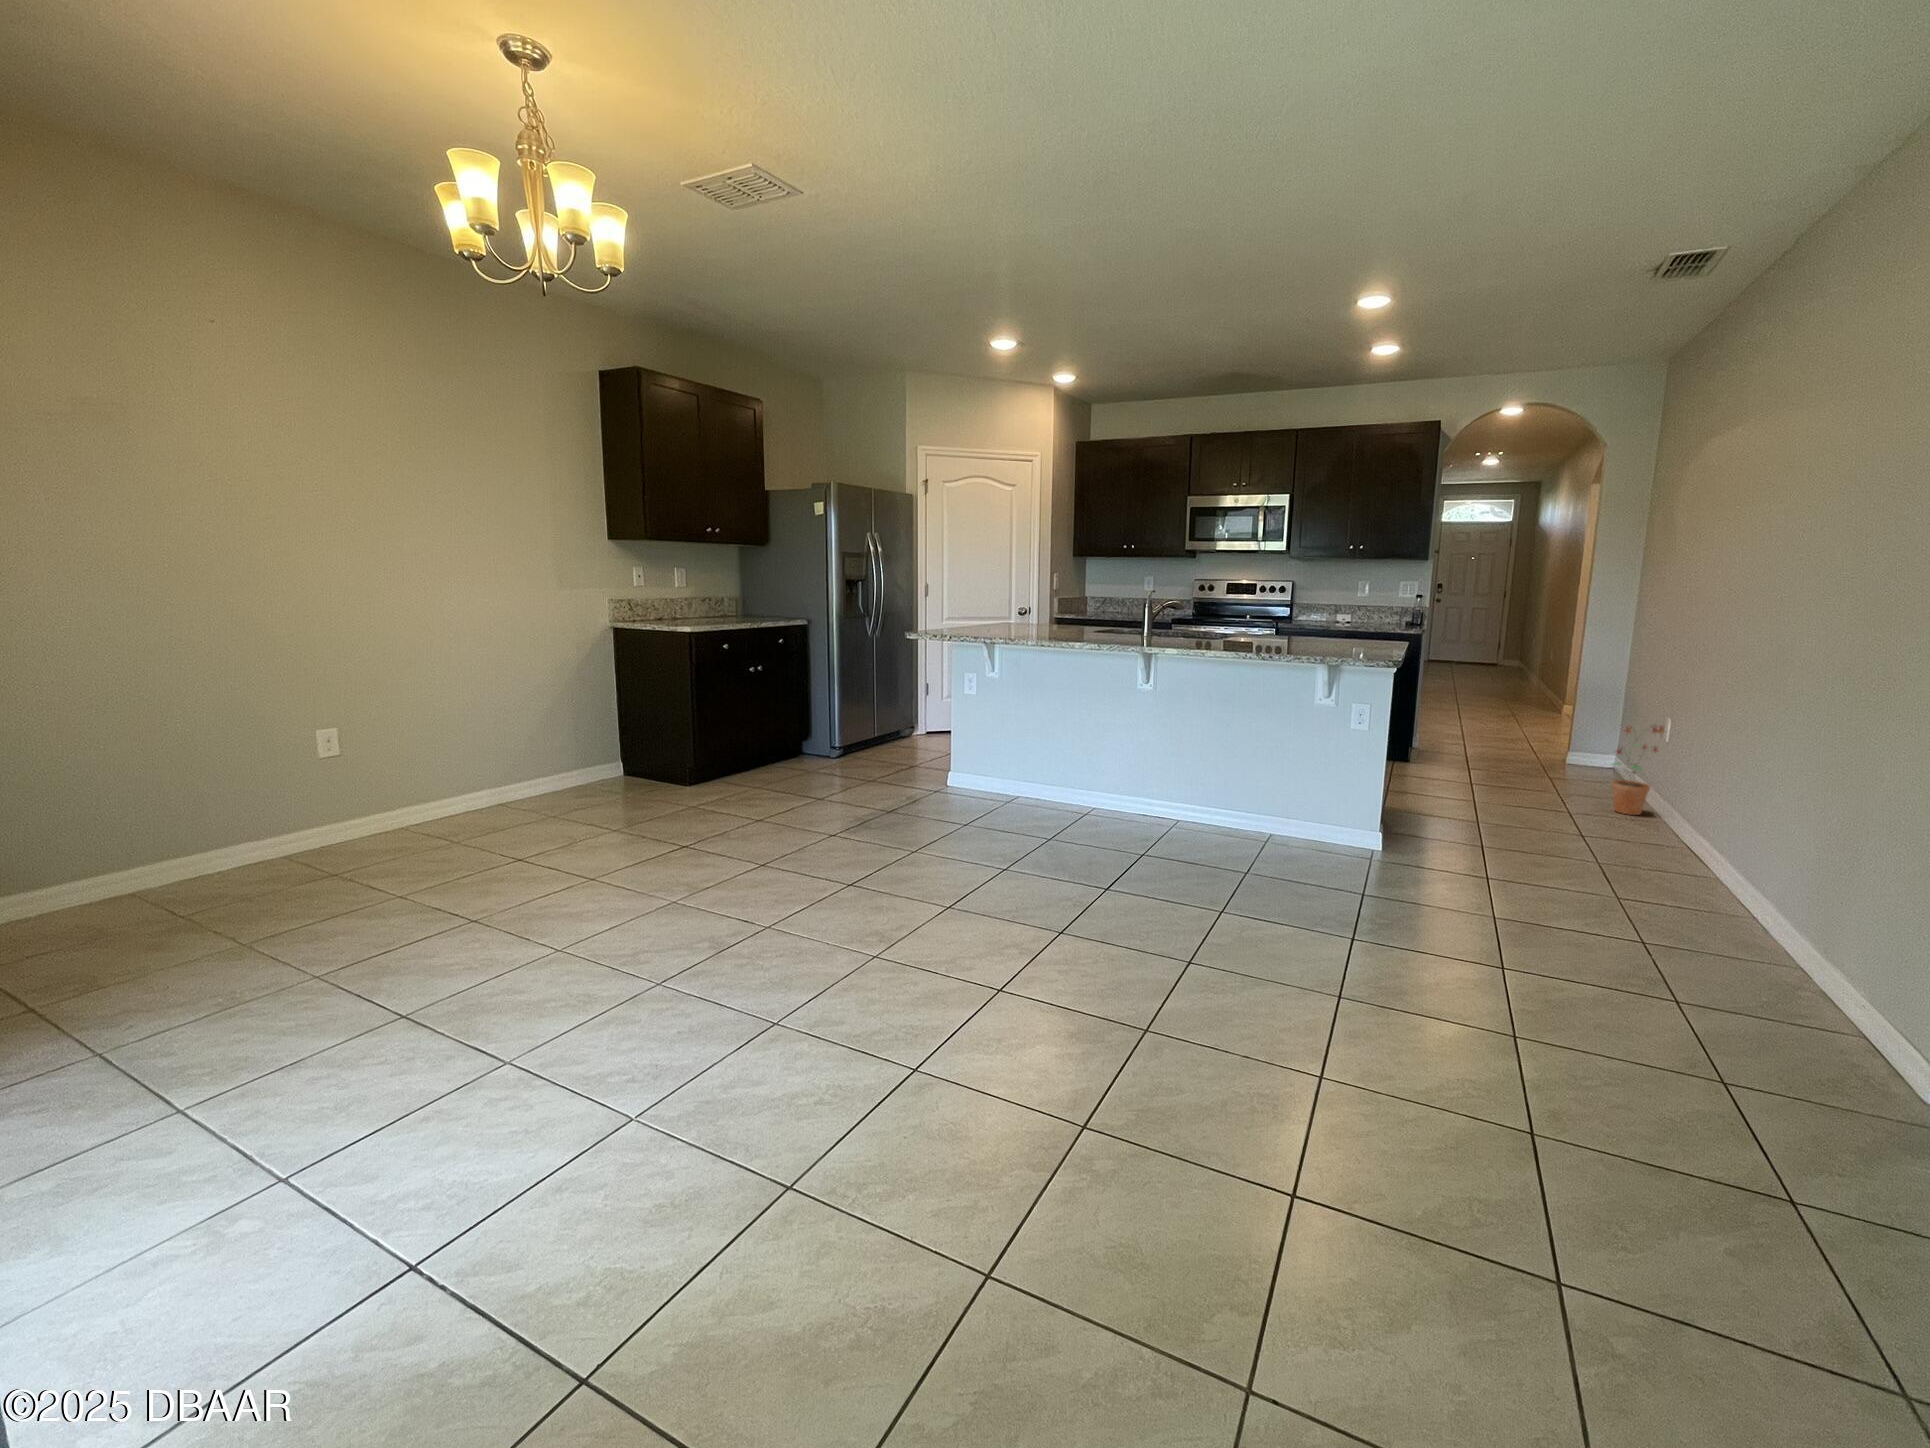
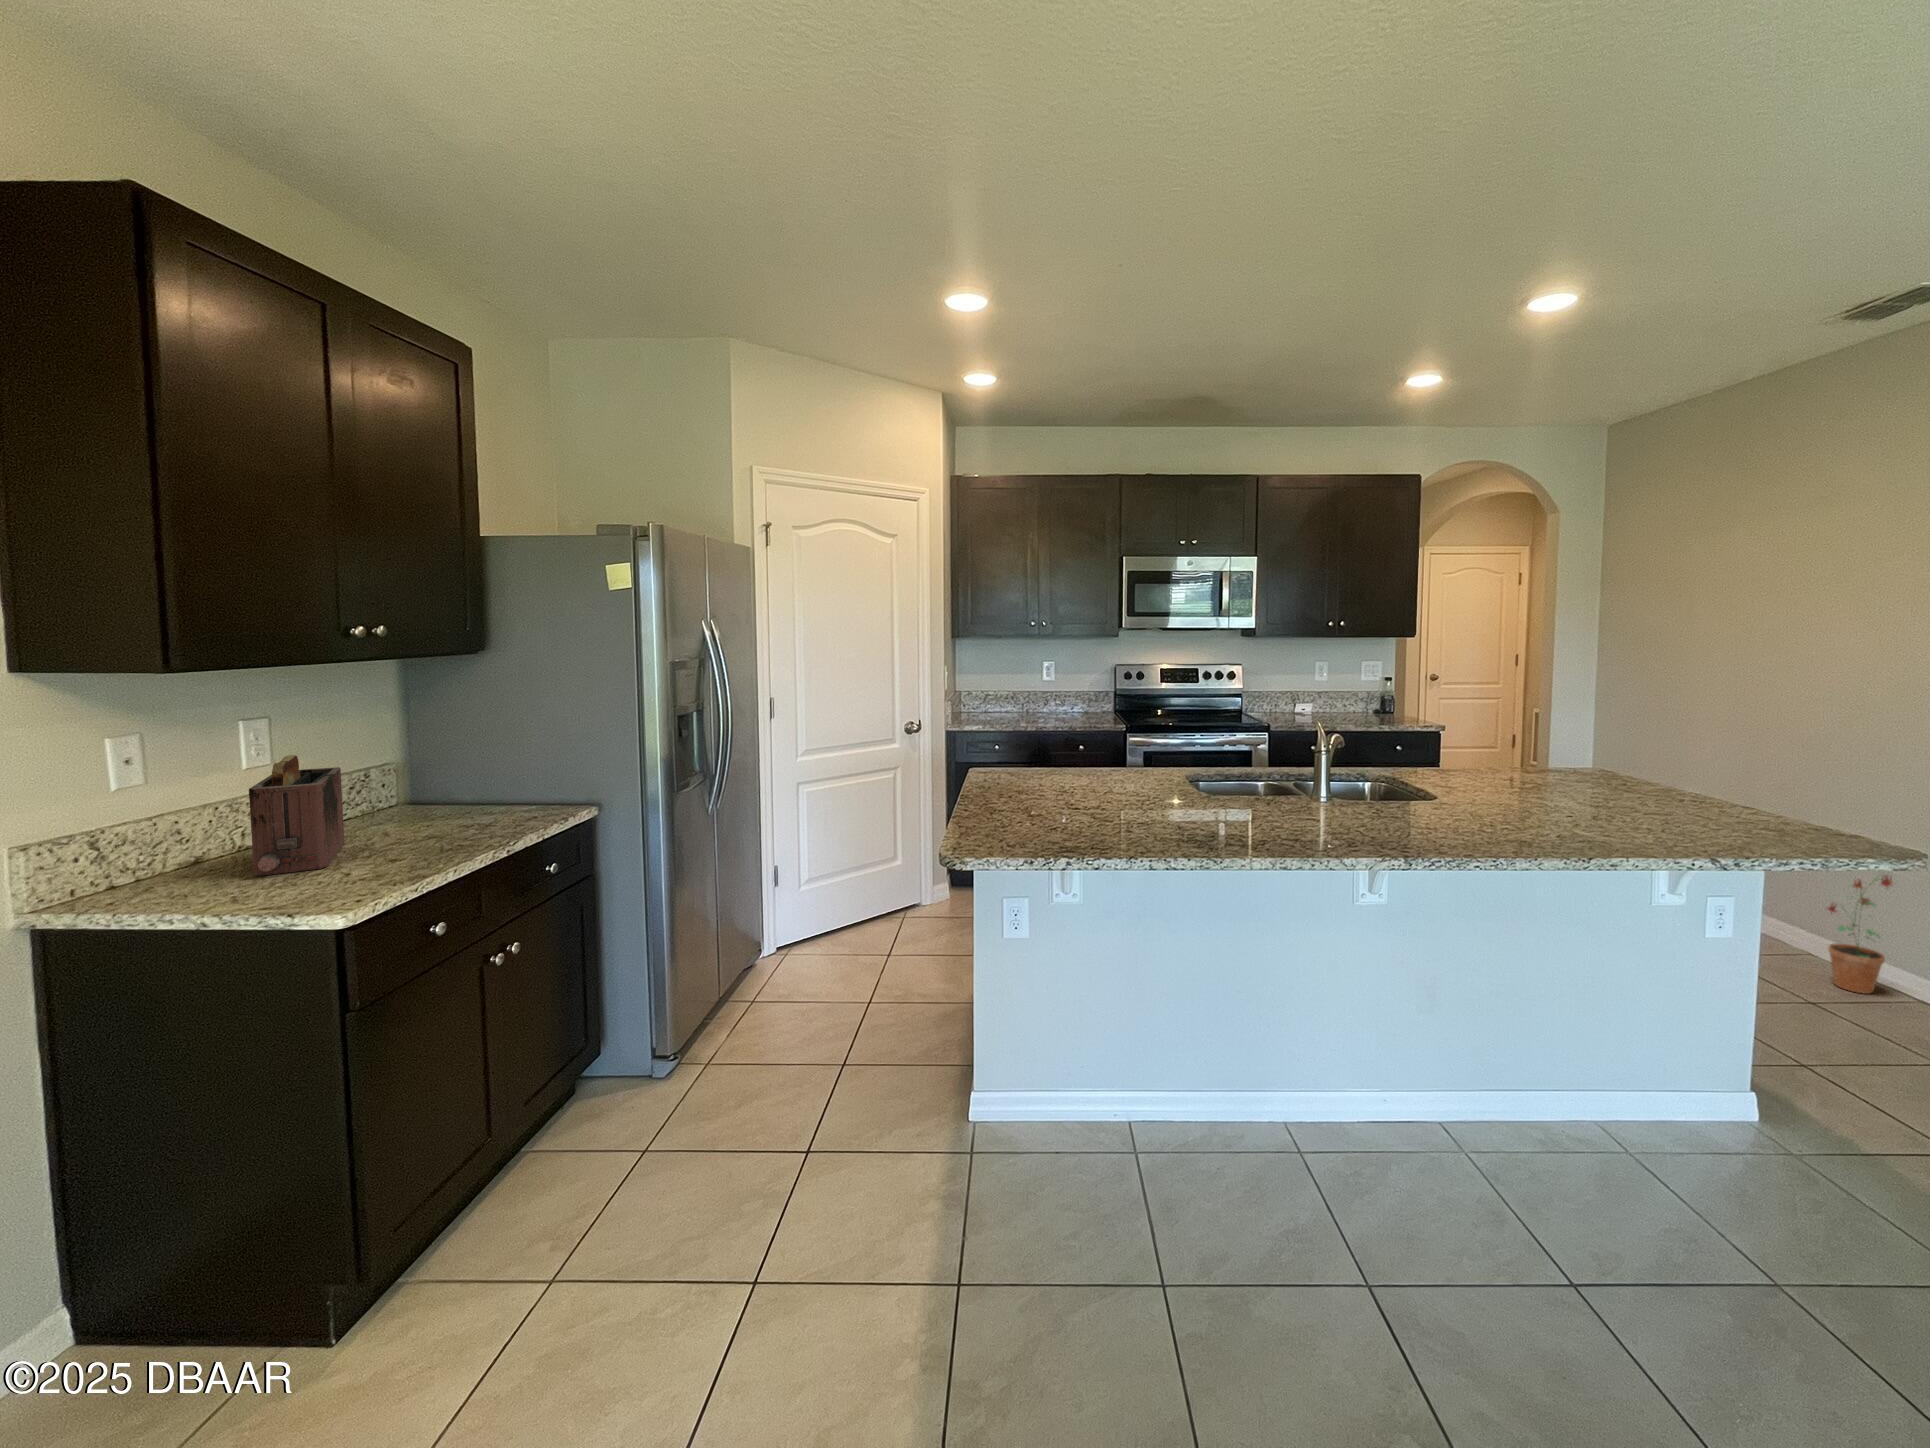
toaster: none [680,584,714,625] -> present [249,755,345,876]

